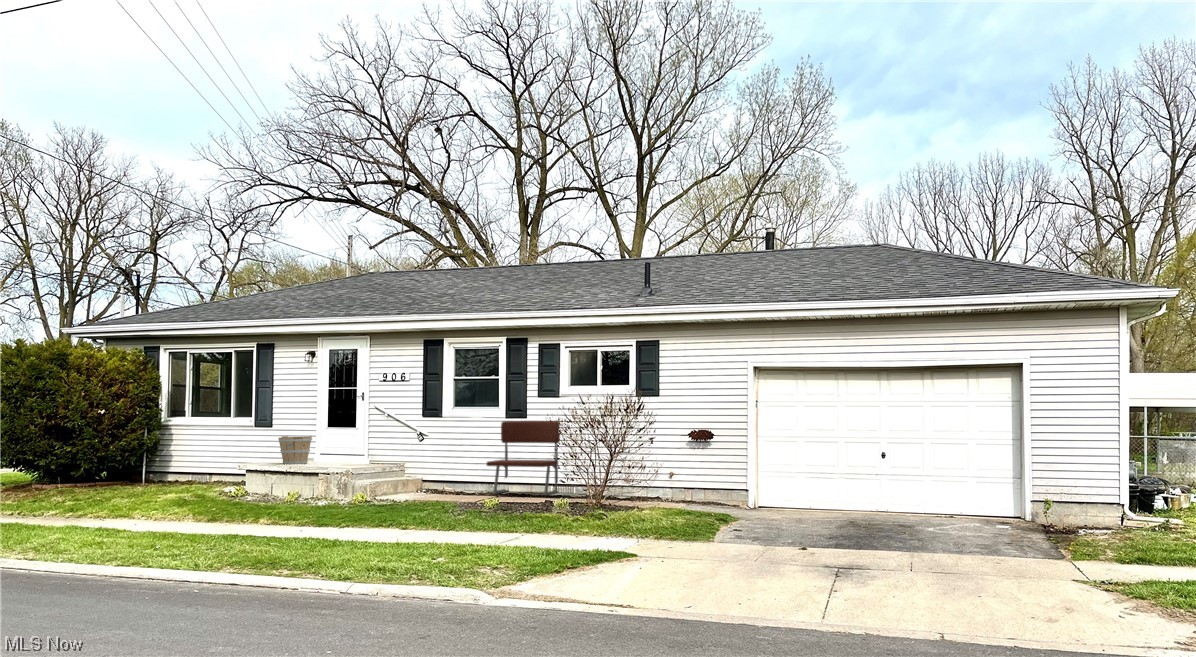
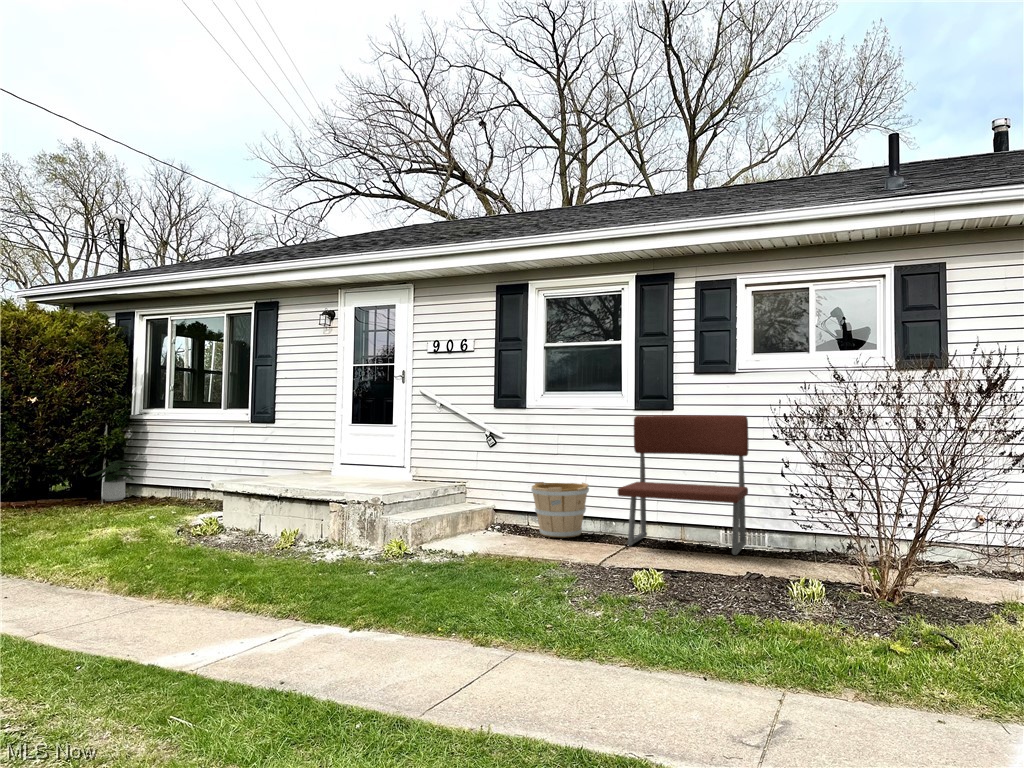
wooden bucket: present [278,436,312,464] -> present [531,482,589,538]
potted plant: none [127,456,164,486] -> present [88,461,139,501]

